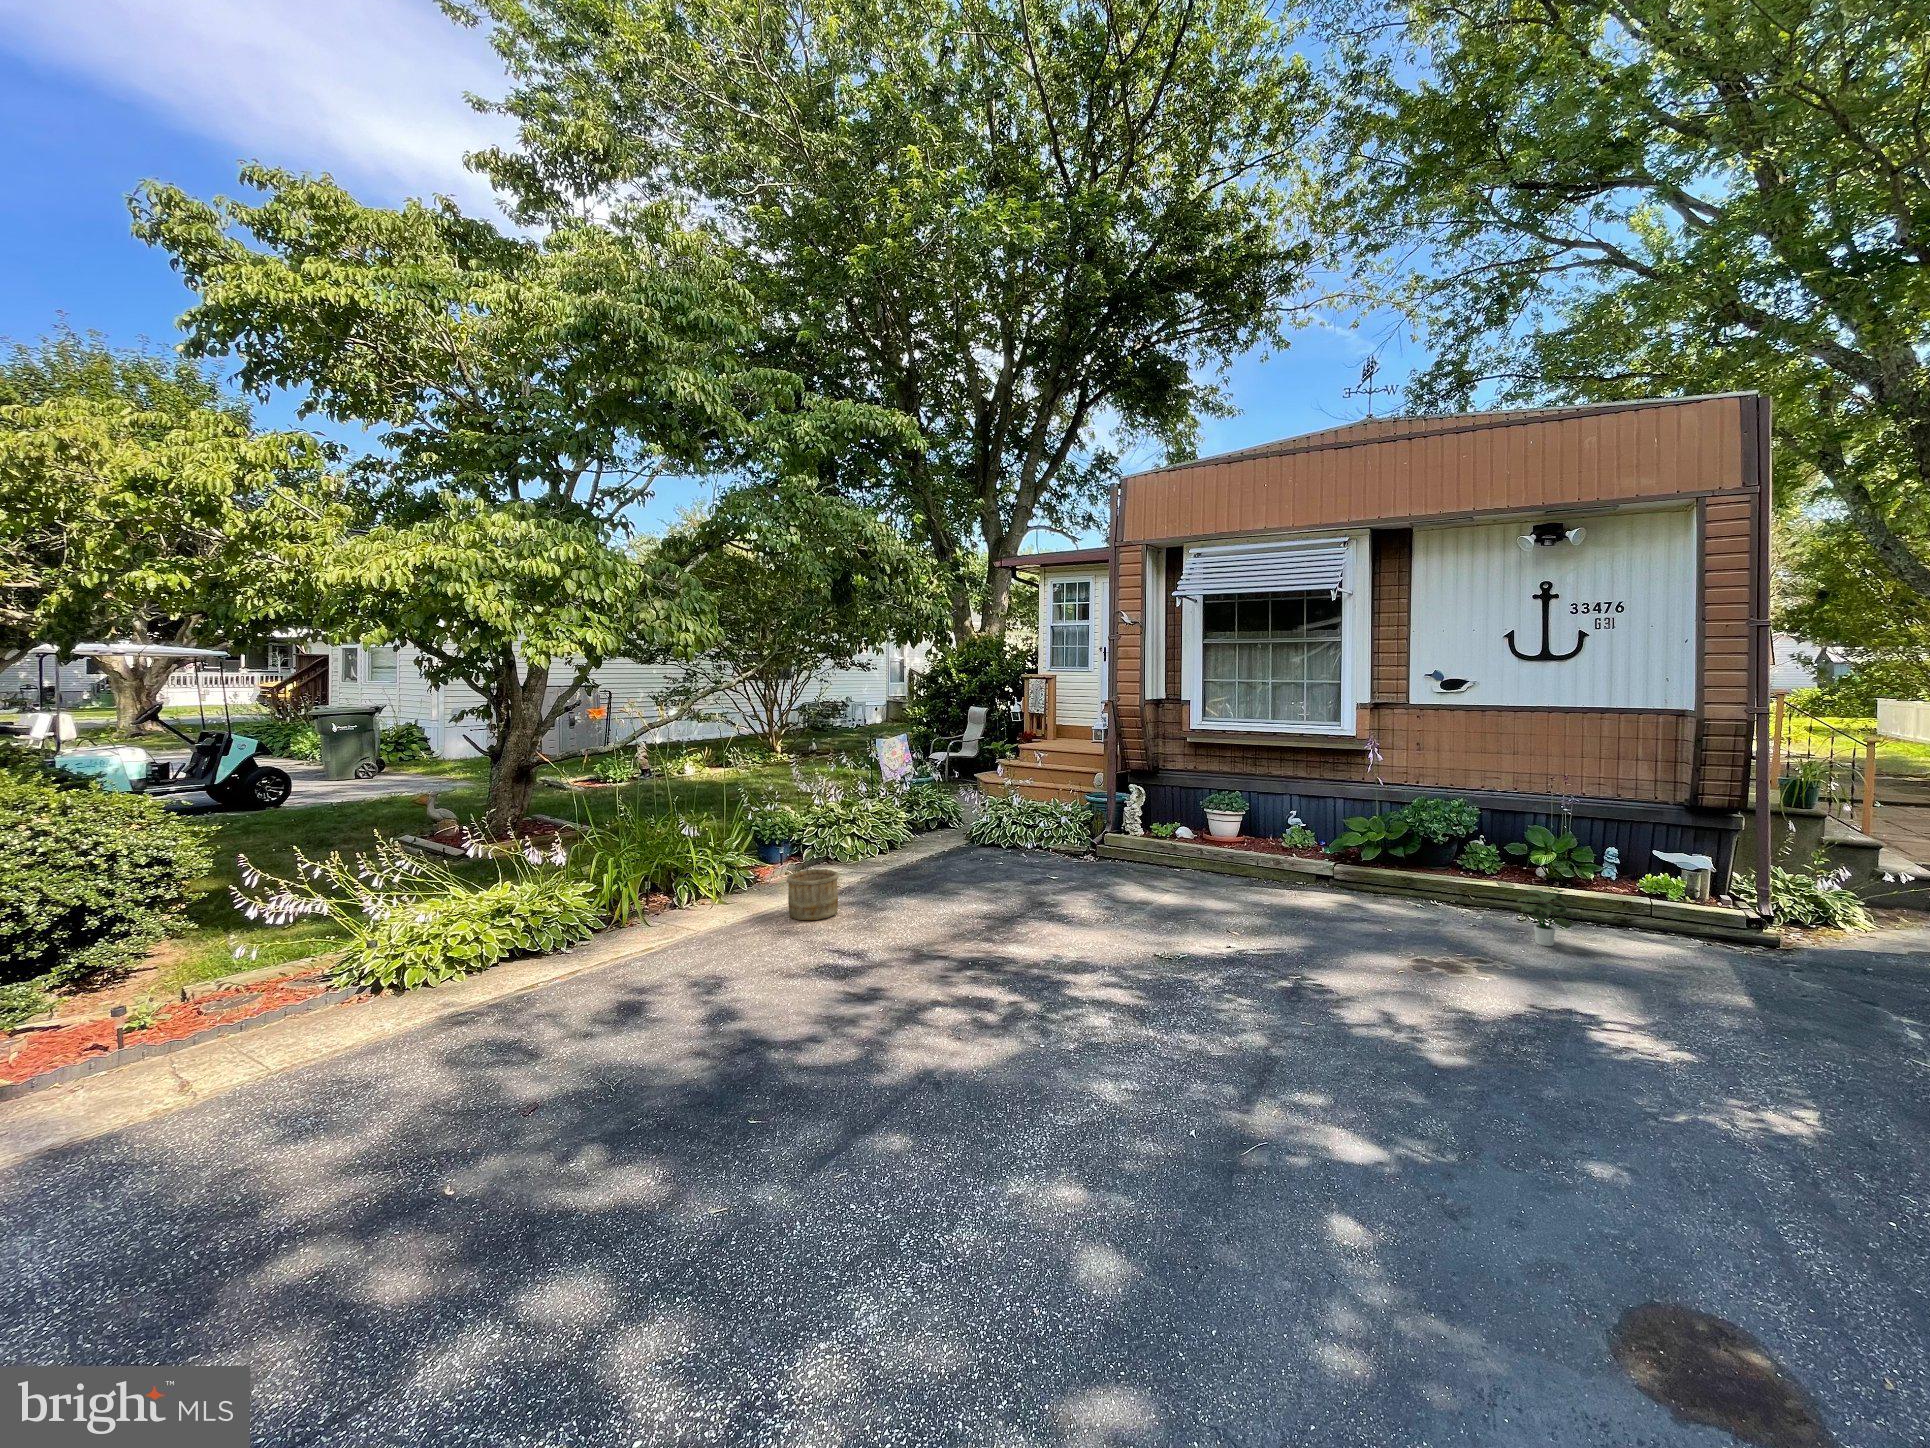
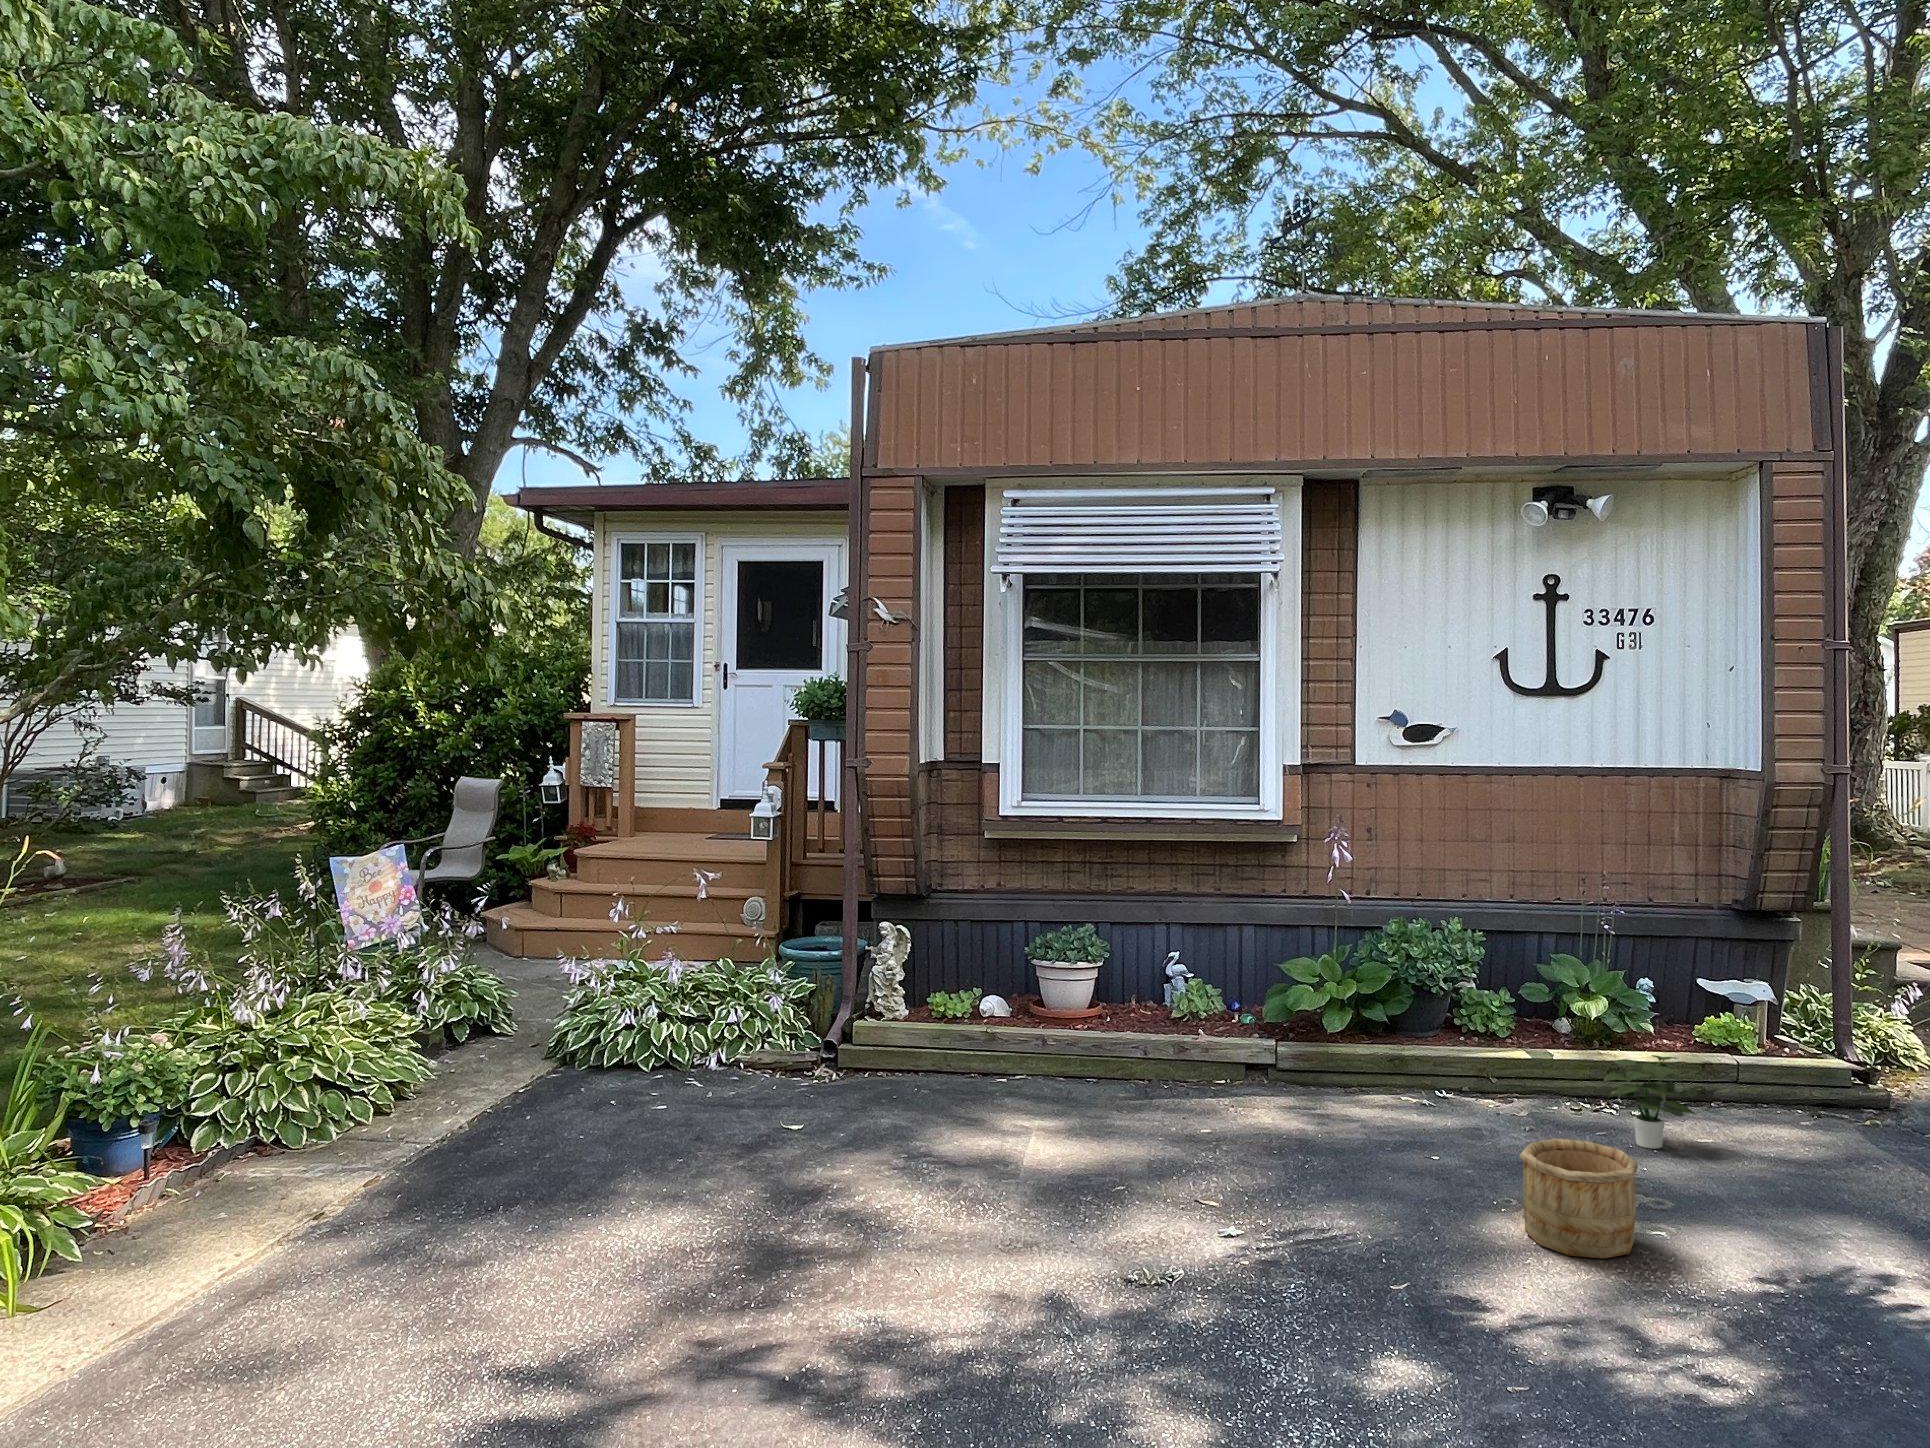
wooden bucket: present [786,869,839,920] -> present [1520,1139,1638,1259]

